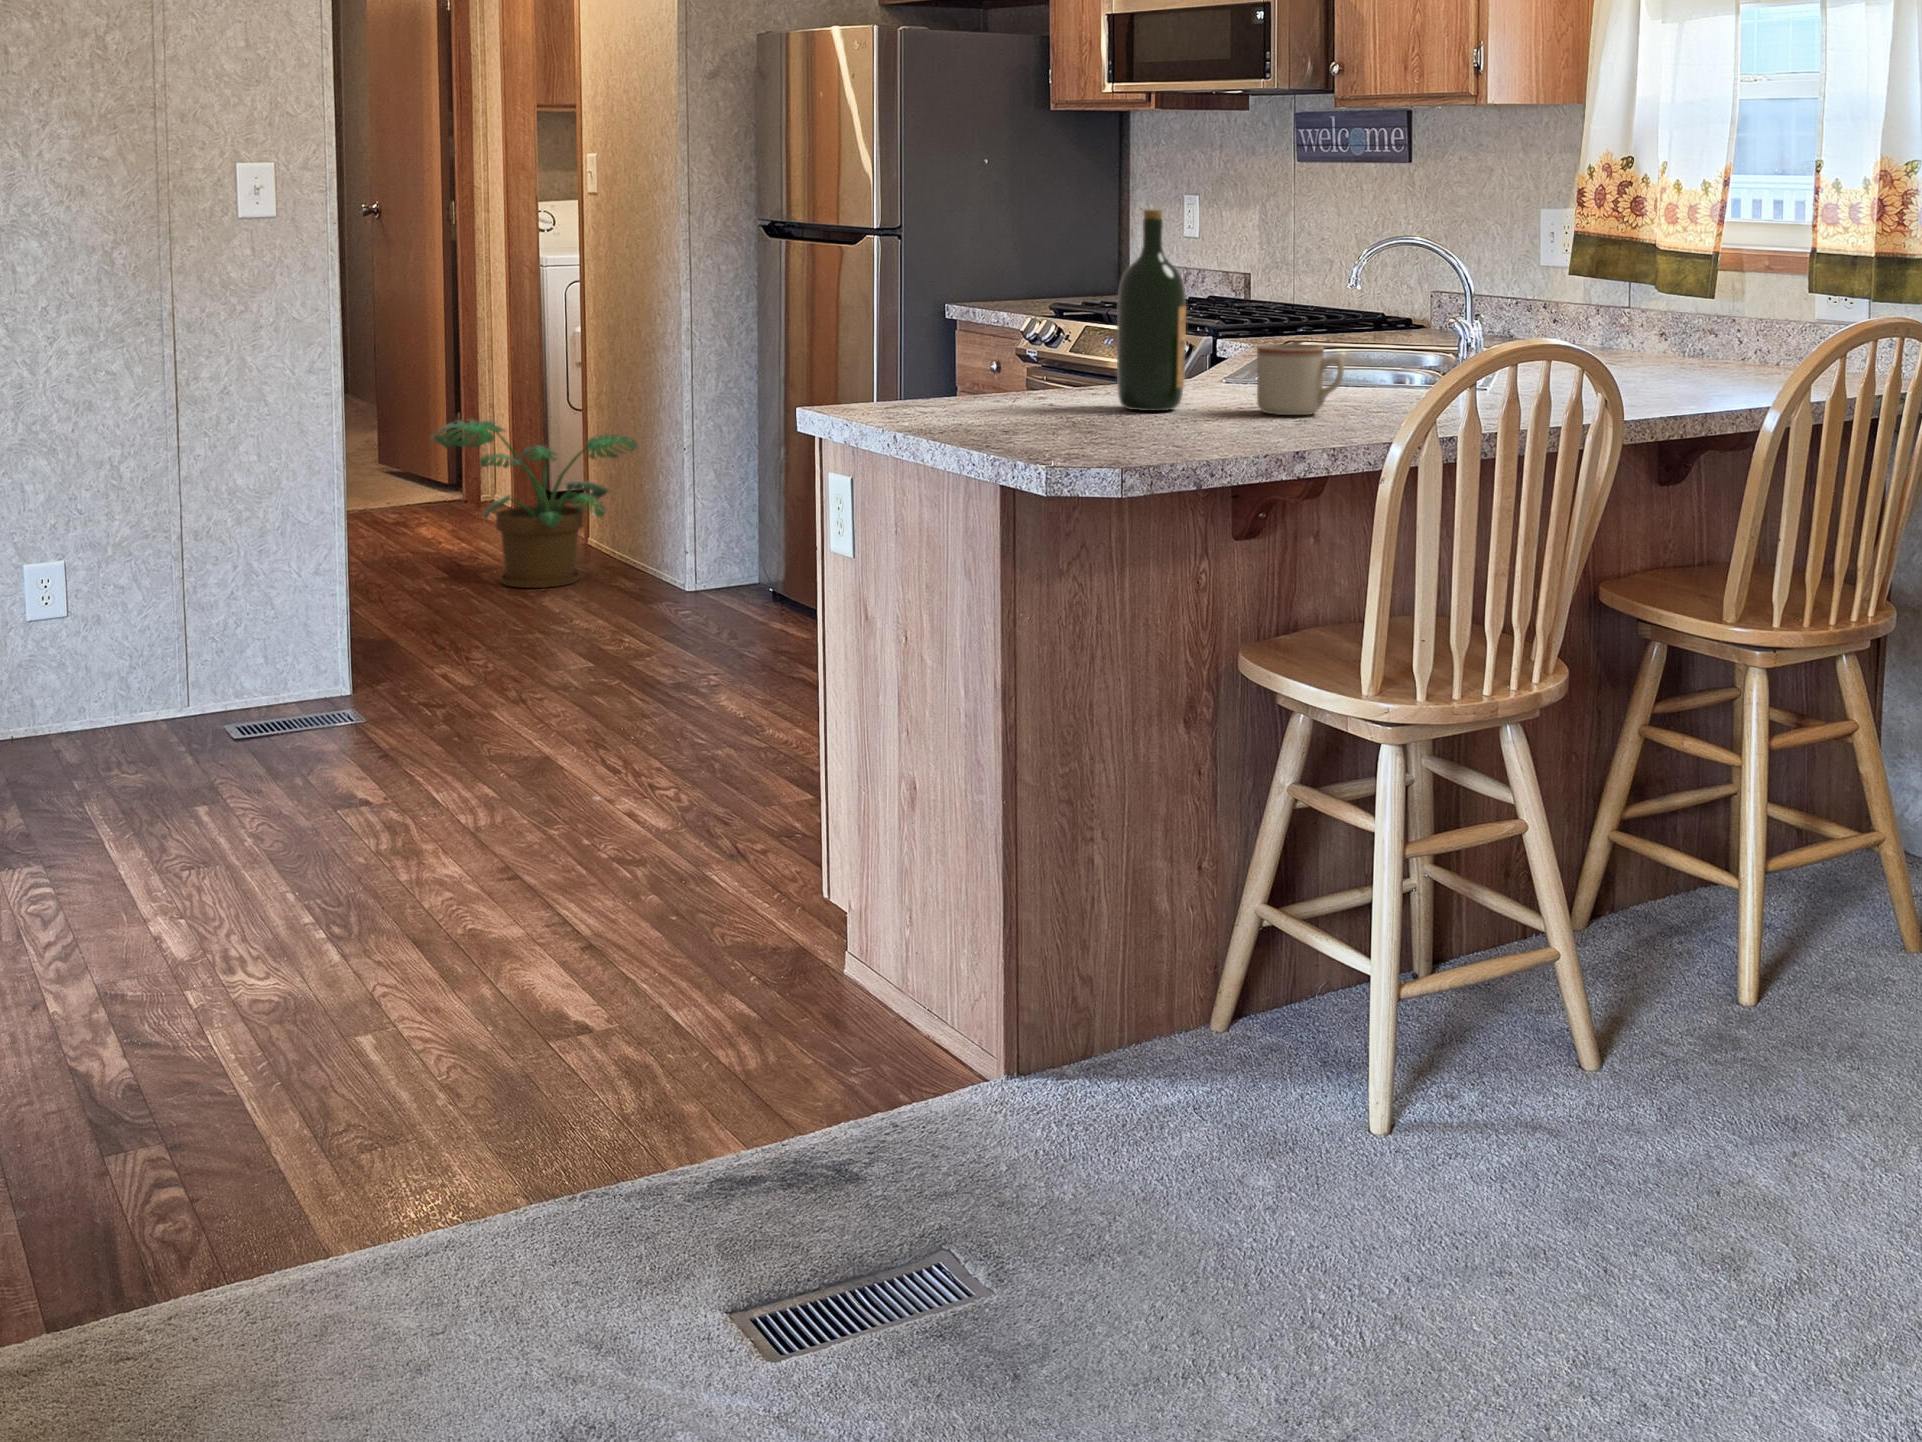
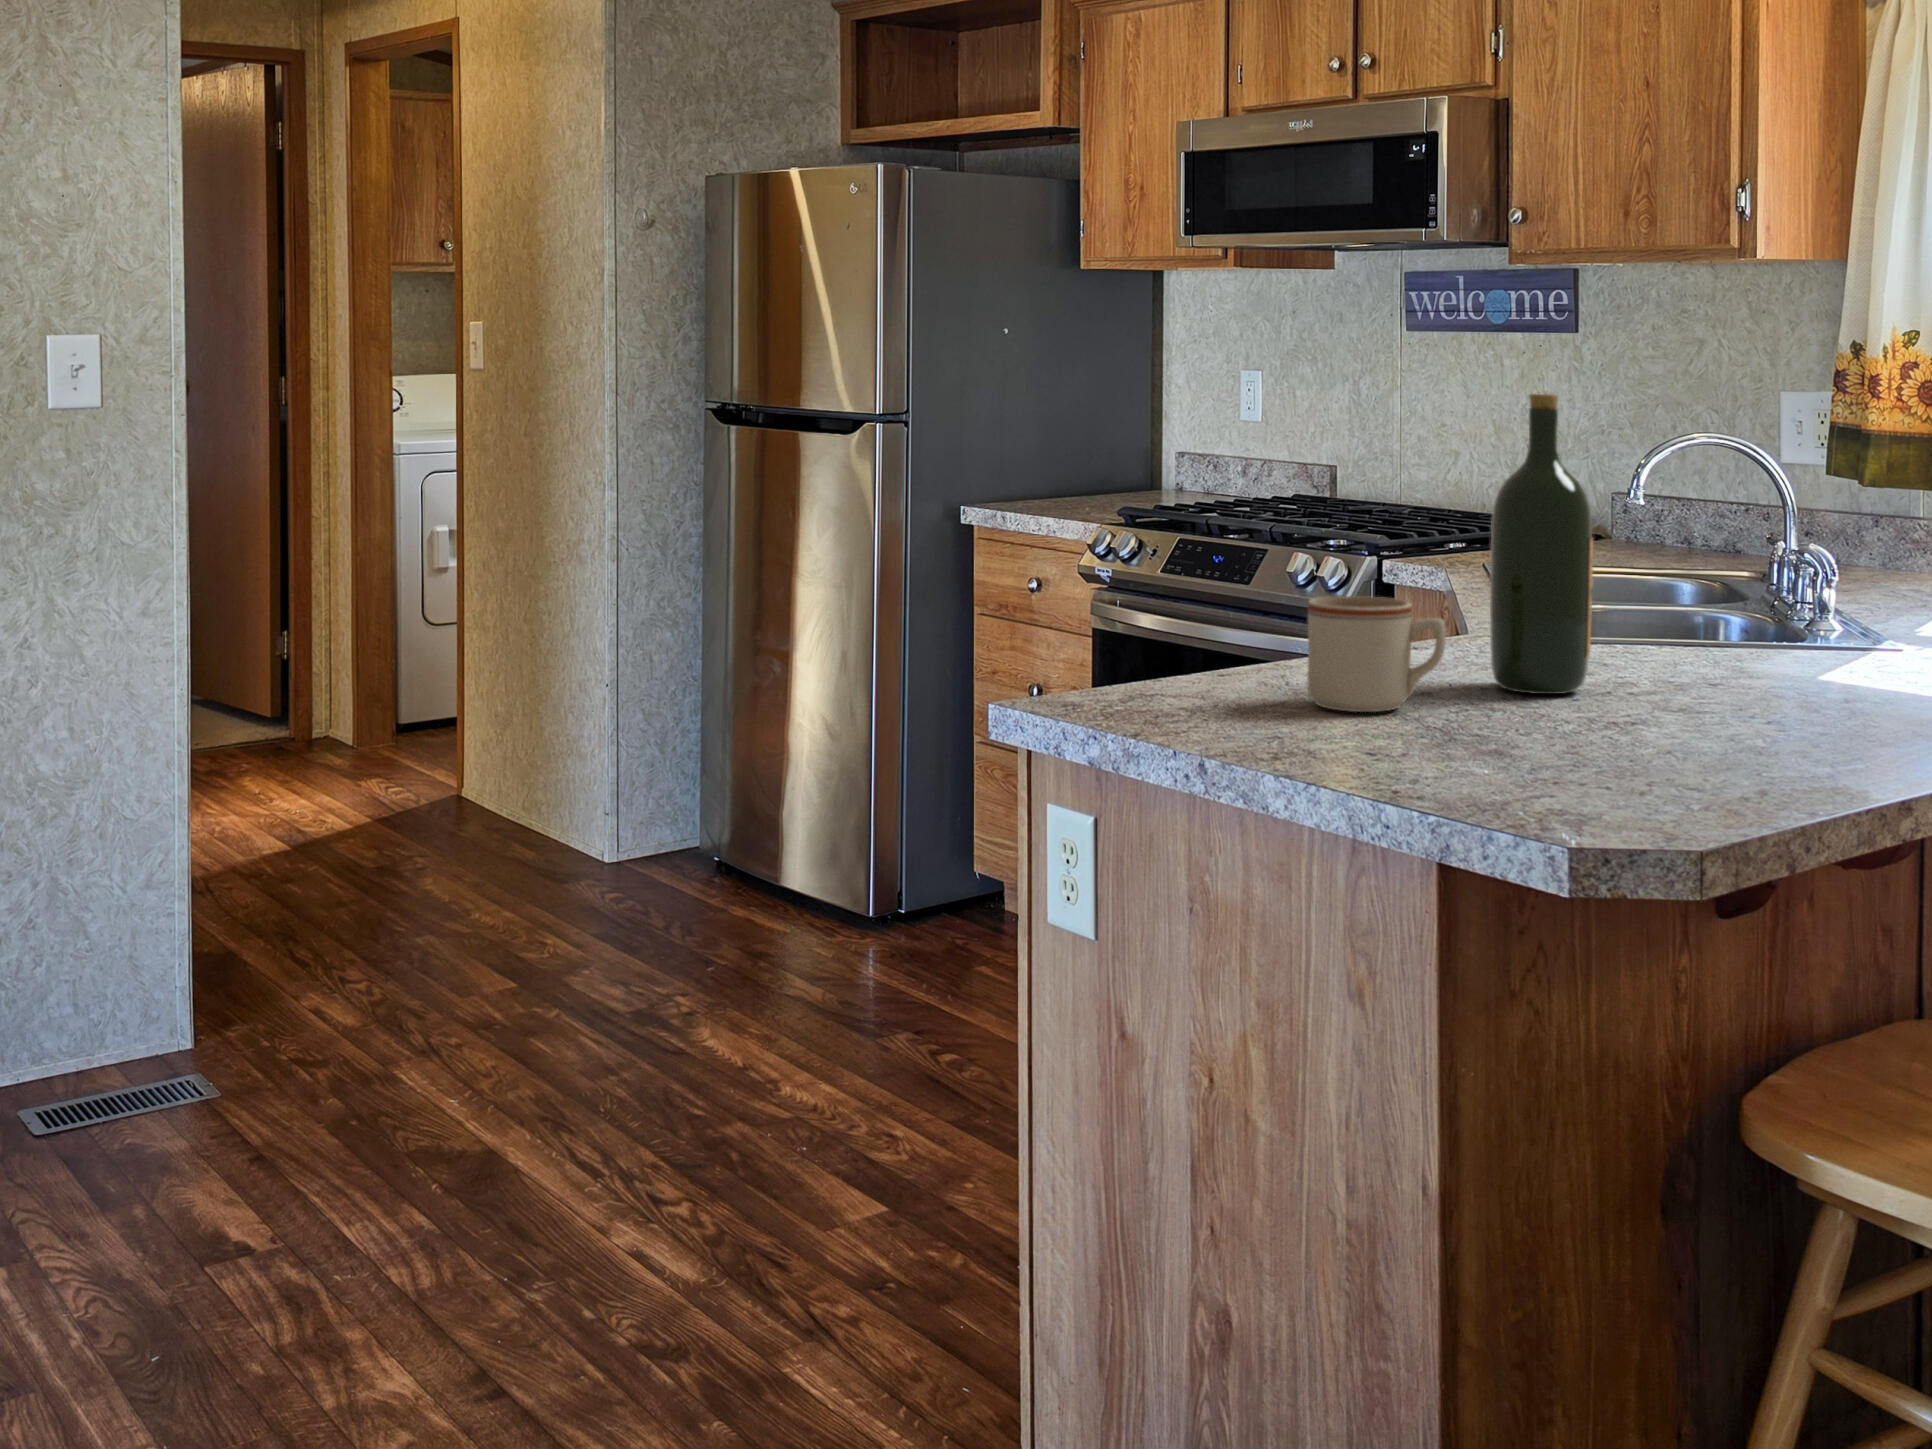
mug: present [1257,344,1344,415] -> present [1308,596,1446,712]
potted plant: present [431,419,638,588] -> none [268,646,537,862]

